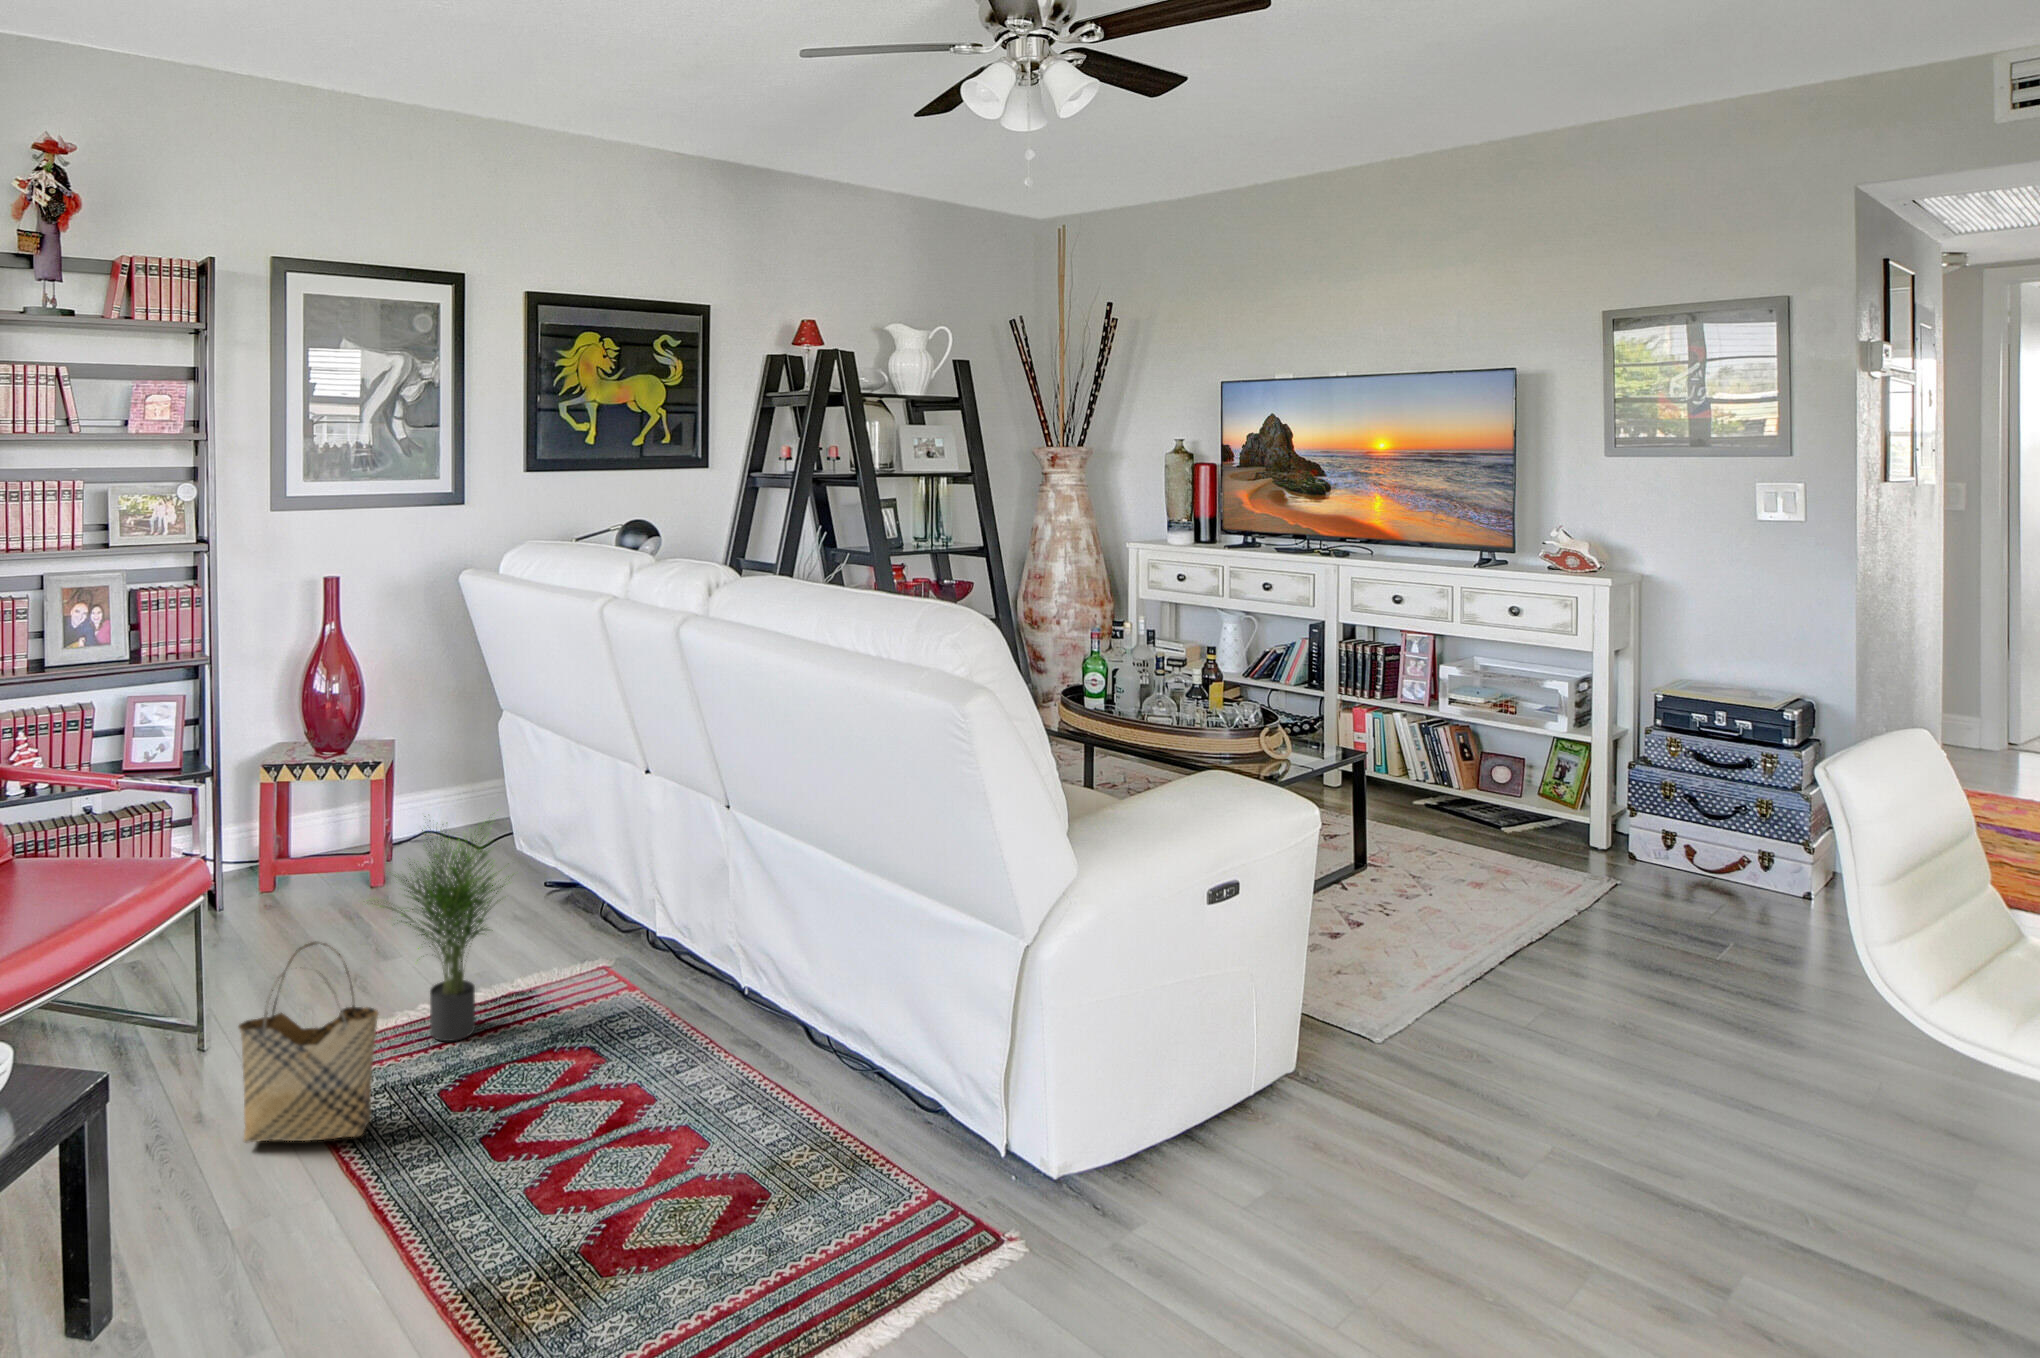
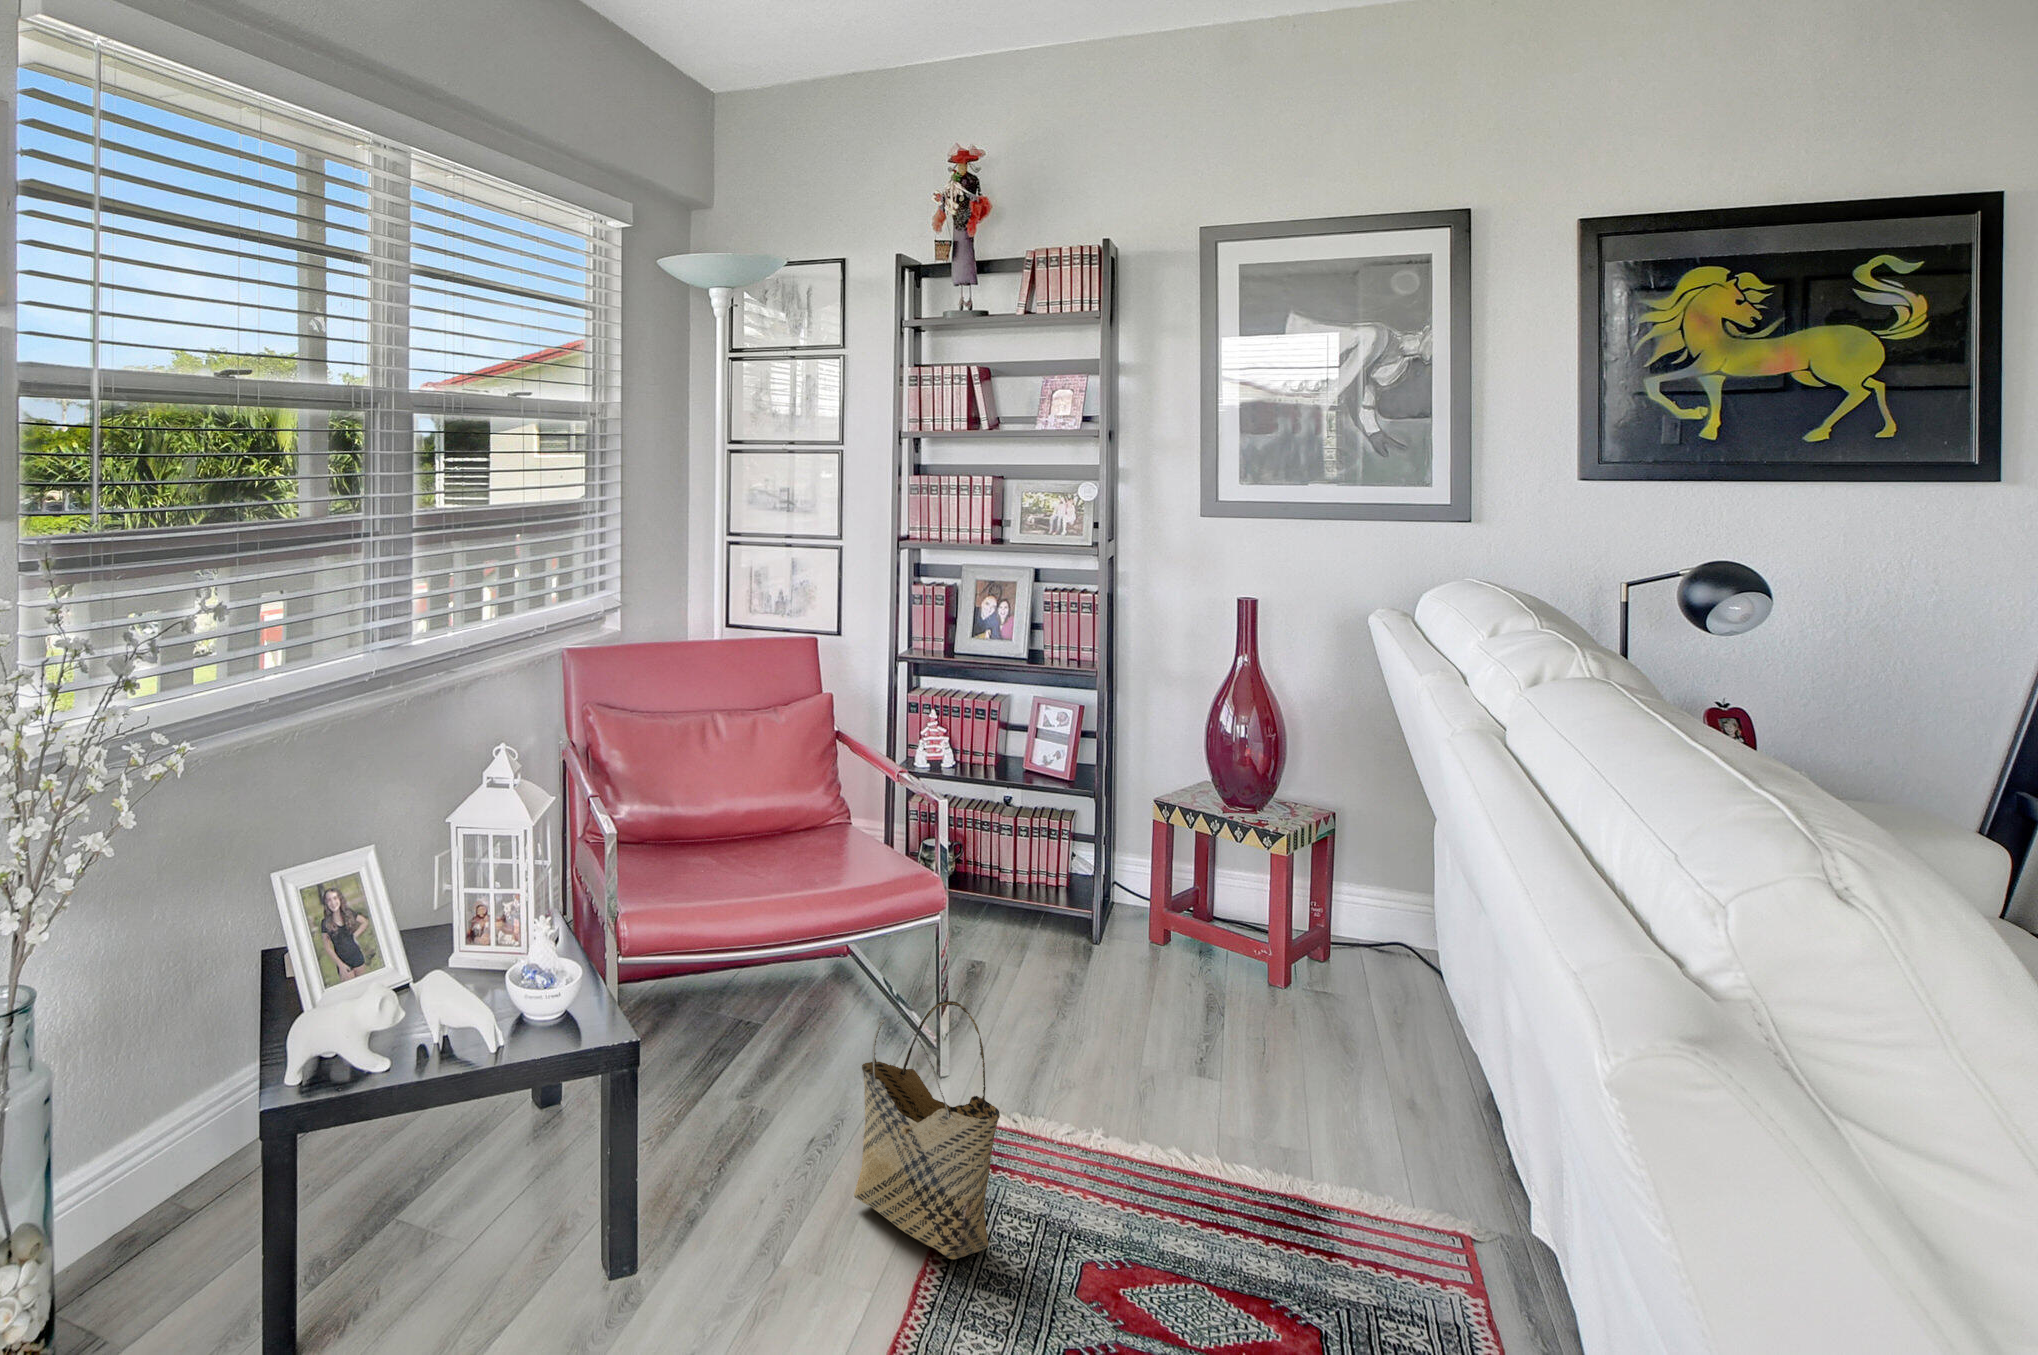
potted plant: present [375,827,509,1041] -> none [1059,894,1283,1216]

